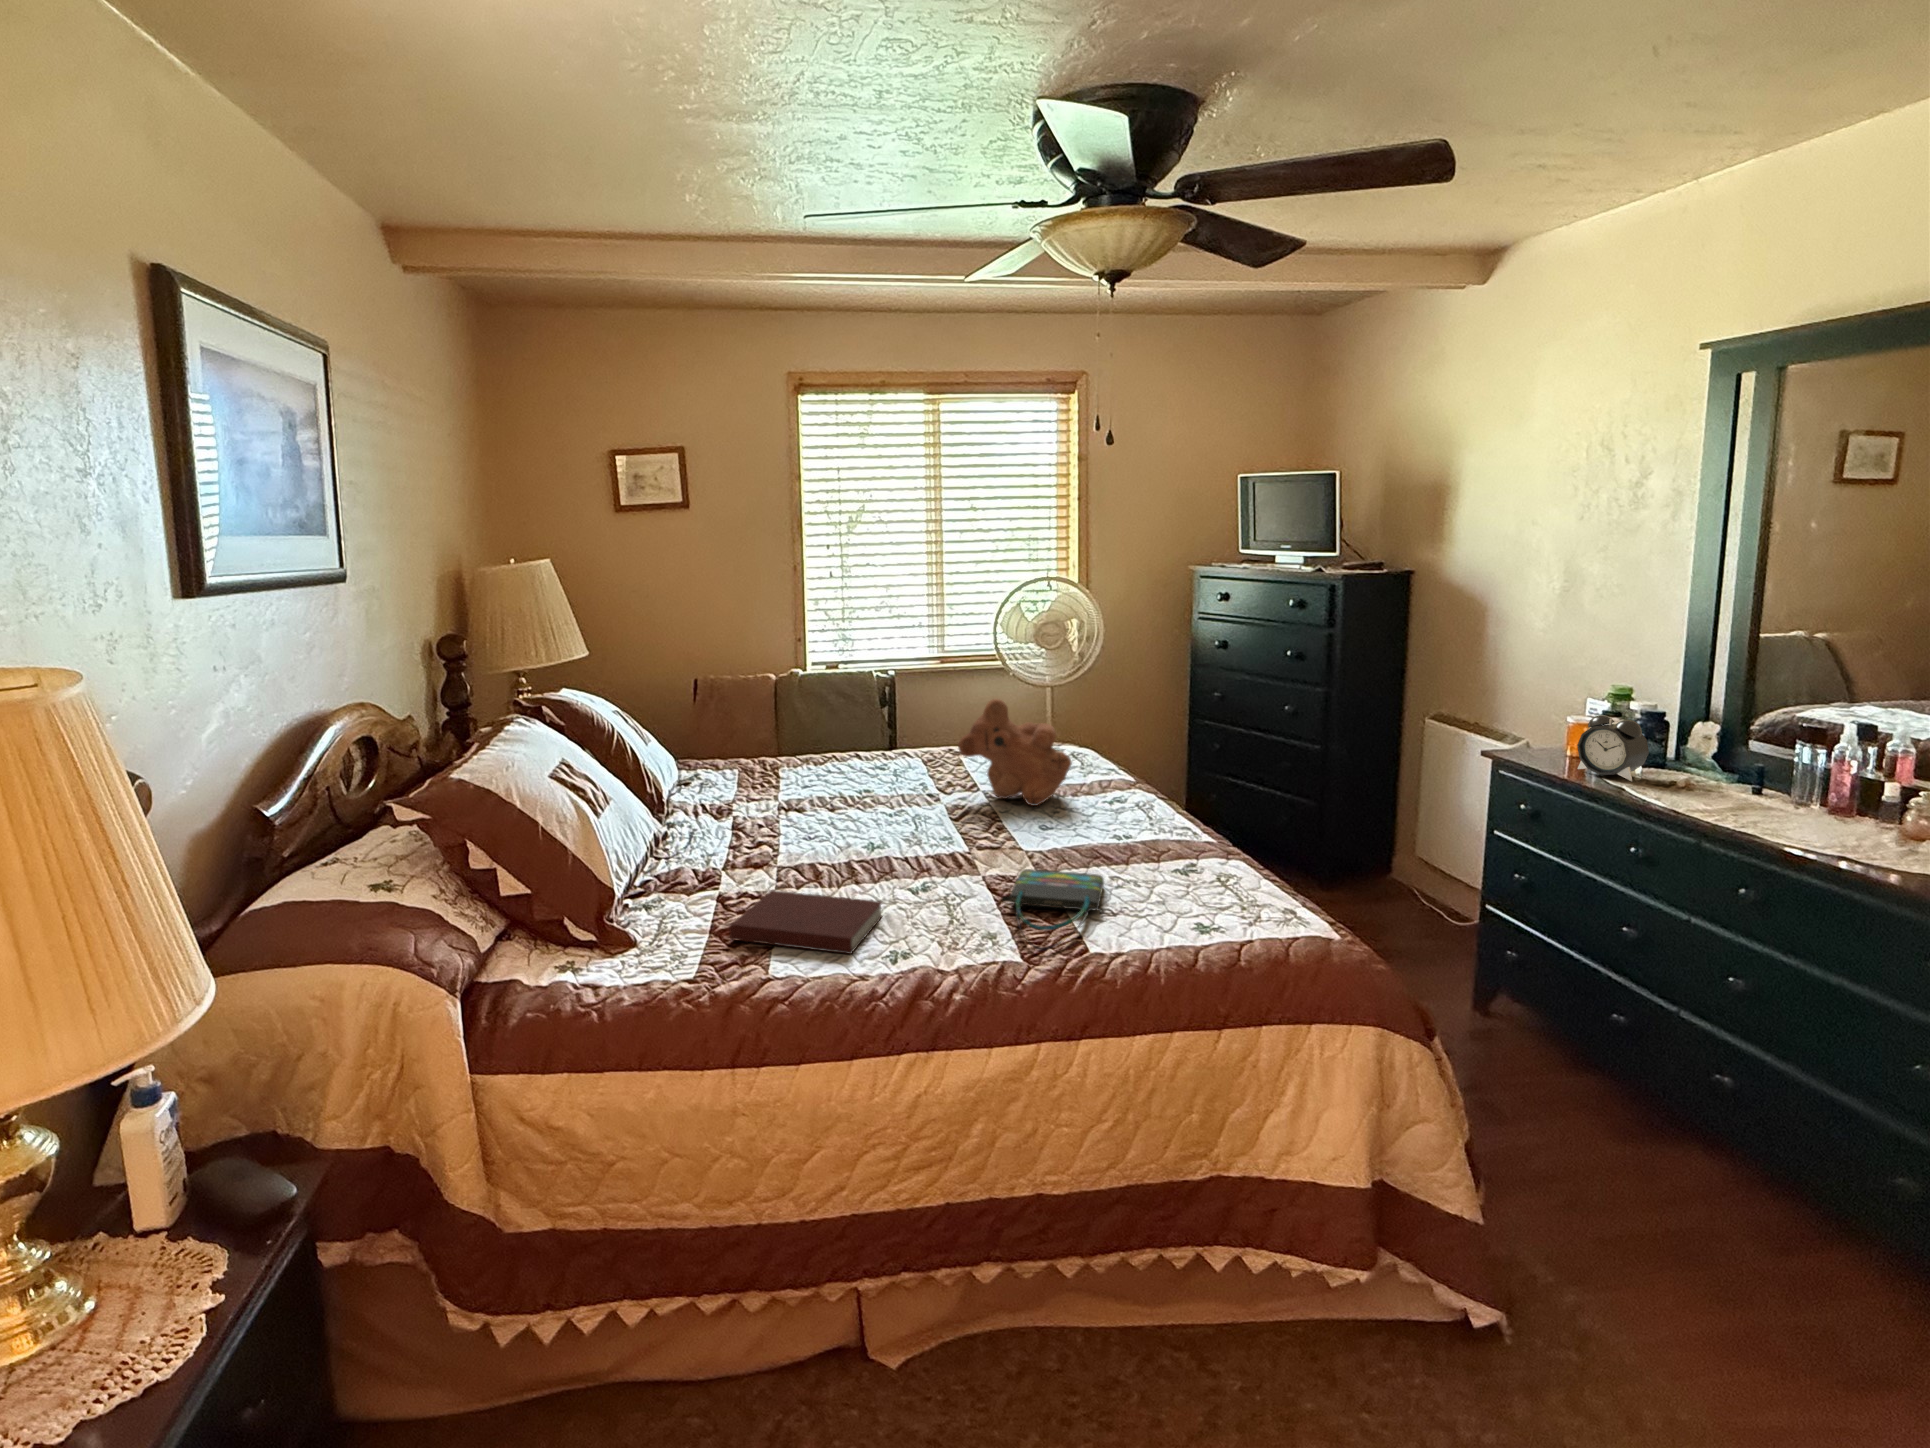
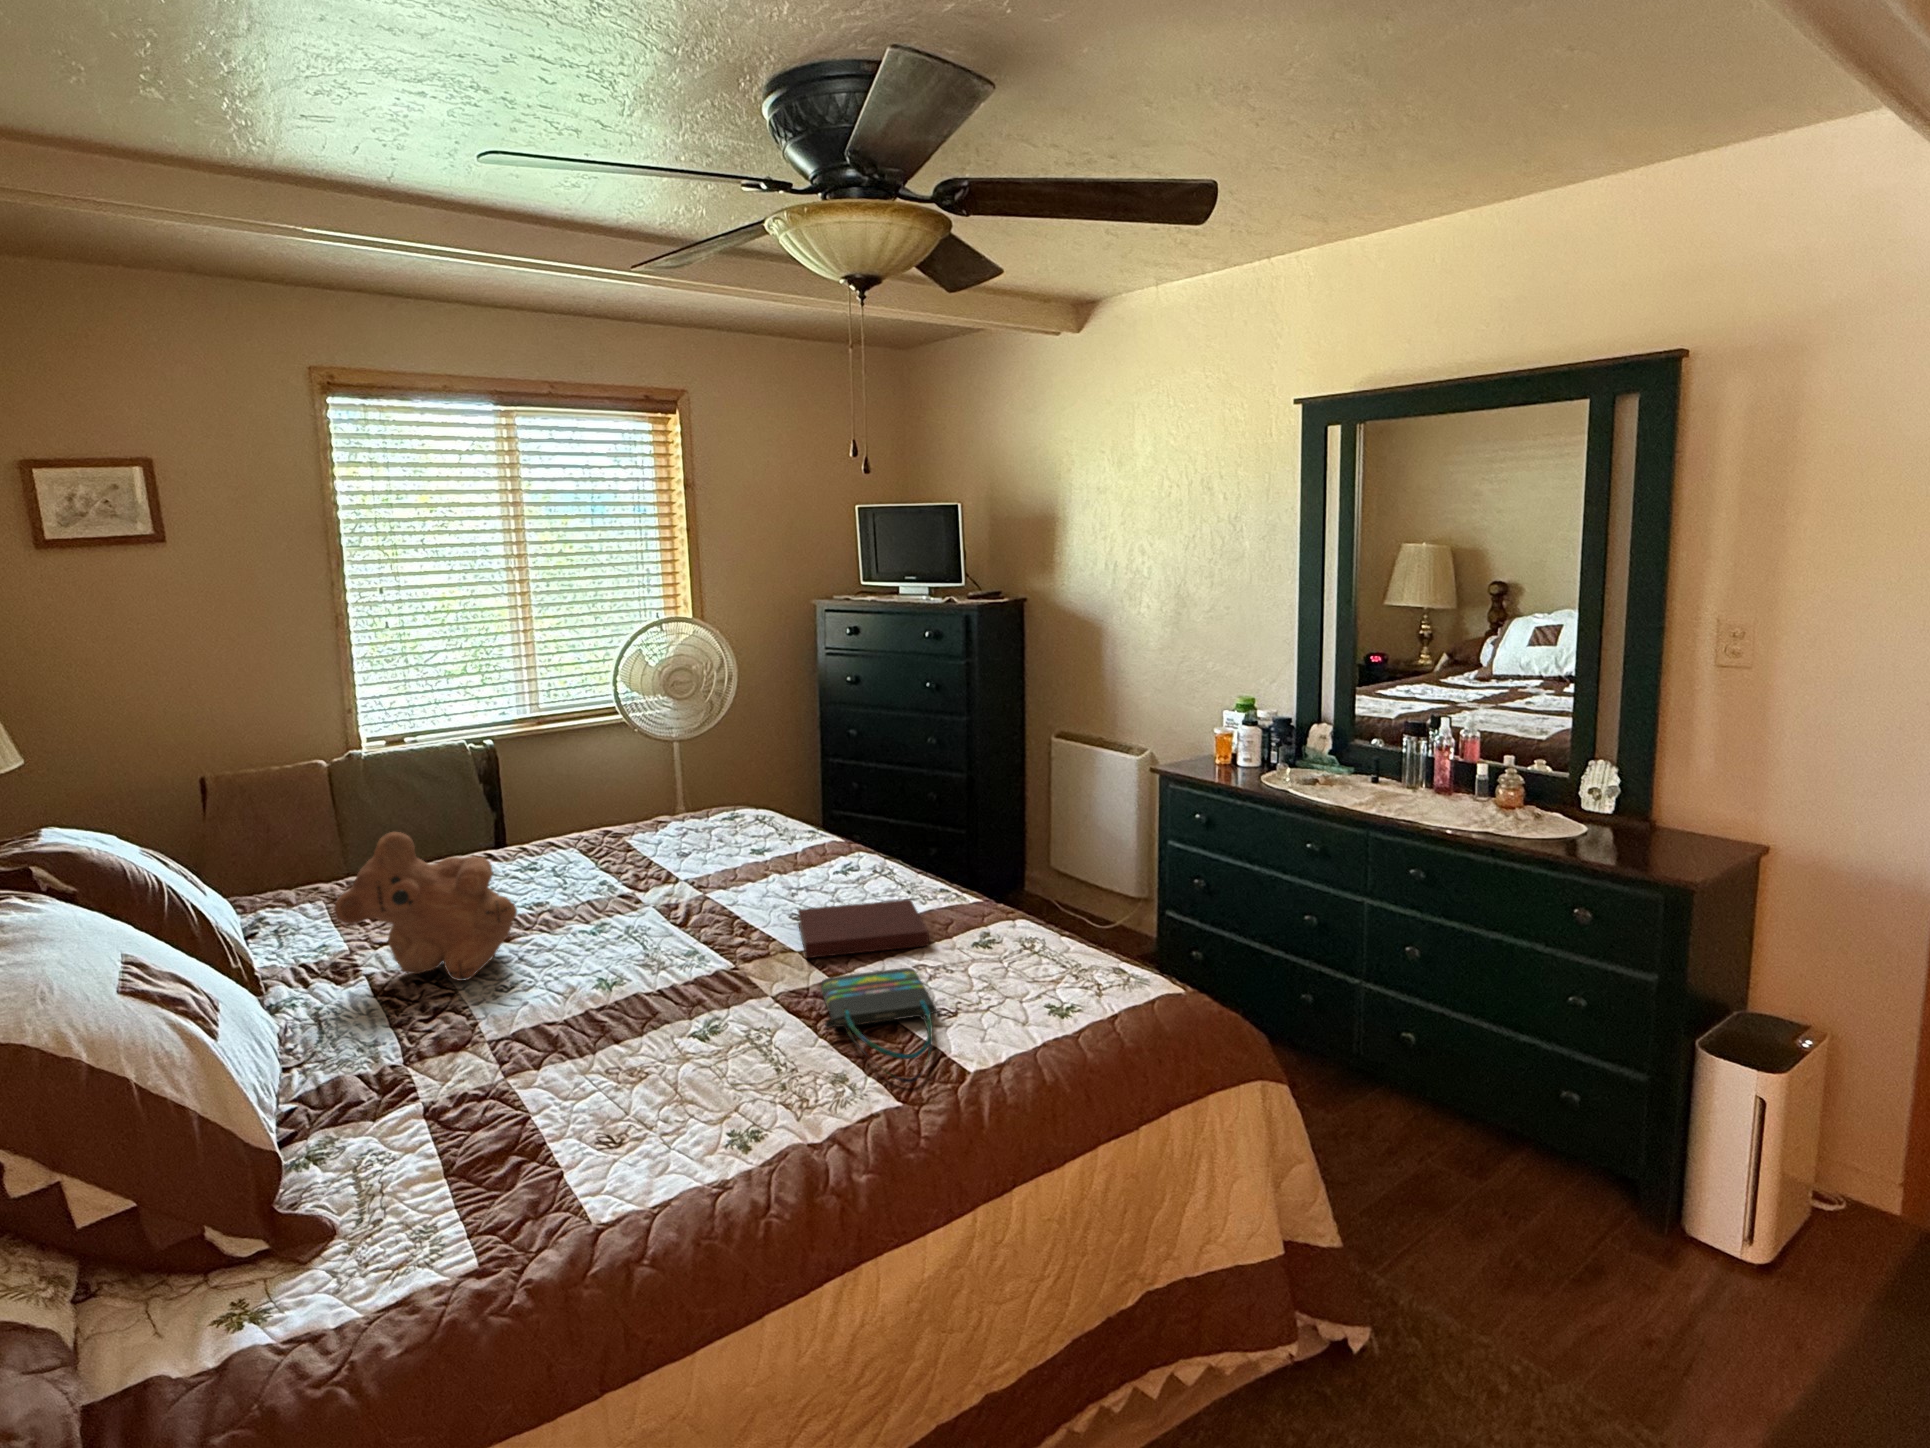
teddy bear: present [958,699,1072,806] -> present [334,832,517,981]
alarm clock: present [1577,715,1649,781] -> none [1235,728,1288,785]
notebook: present [730,890,882,954] -> present [798,899,929,958]

